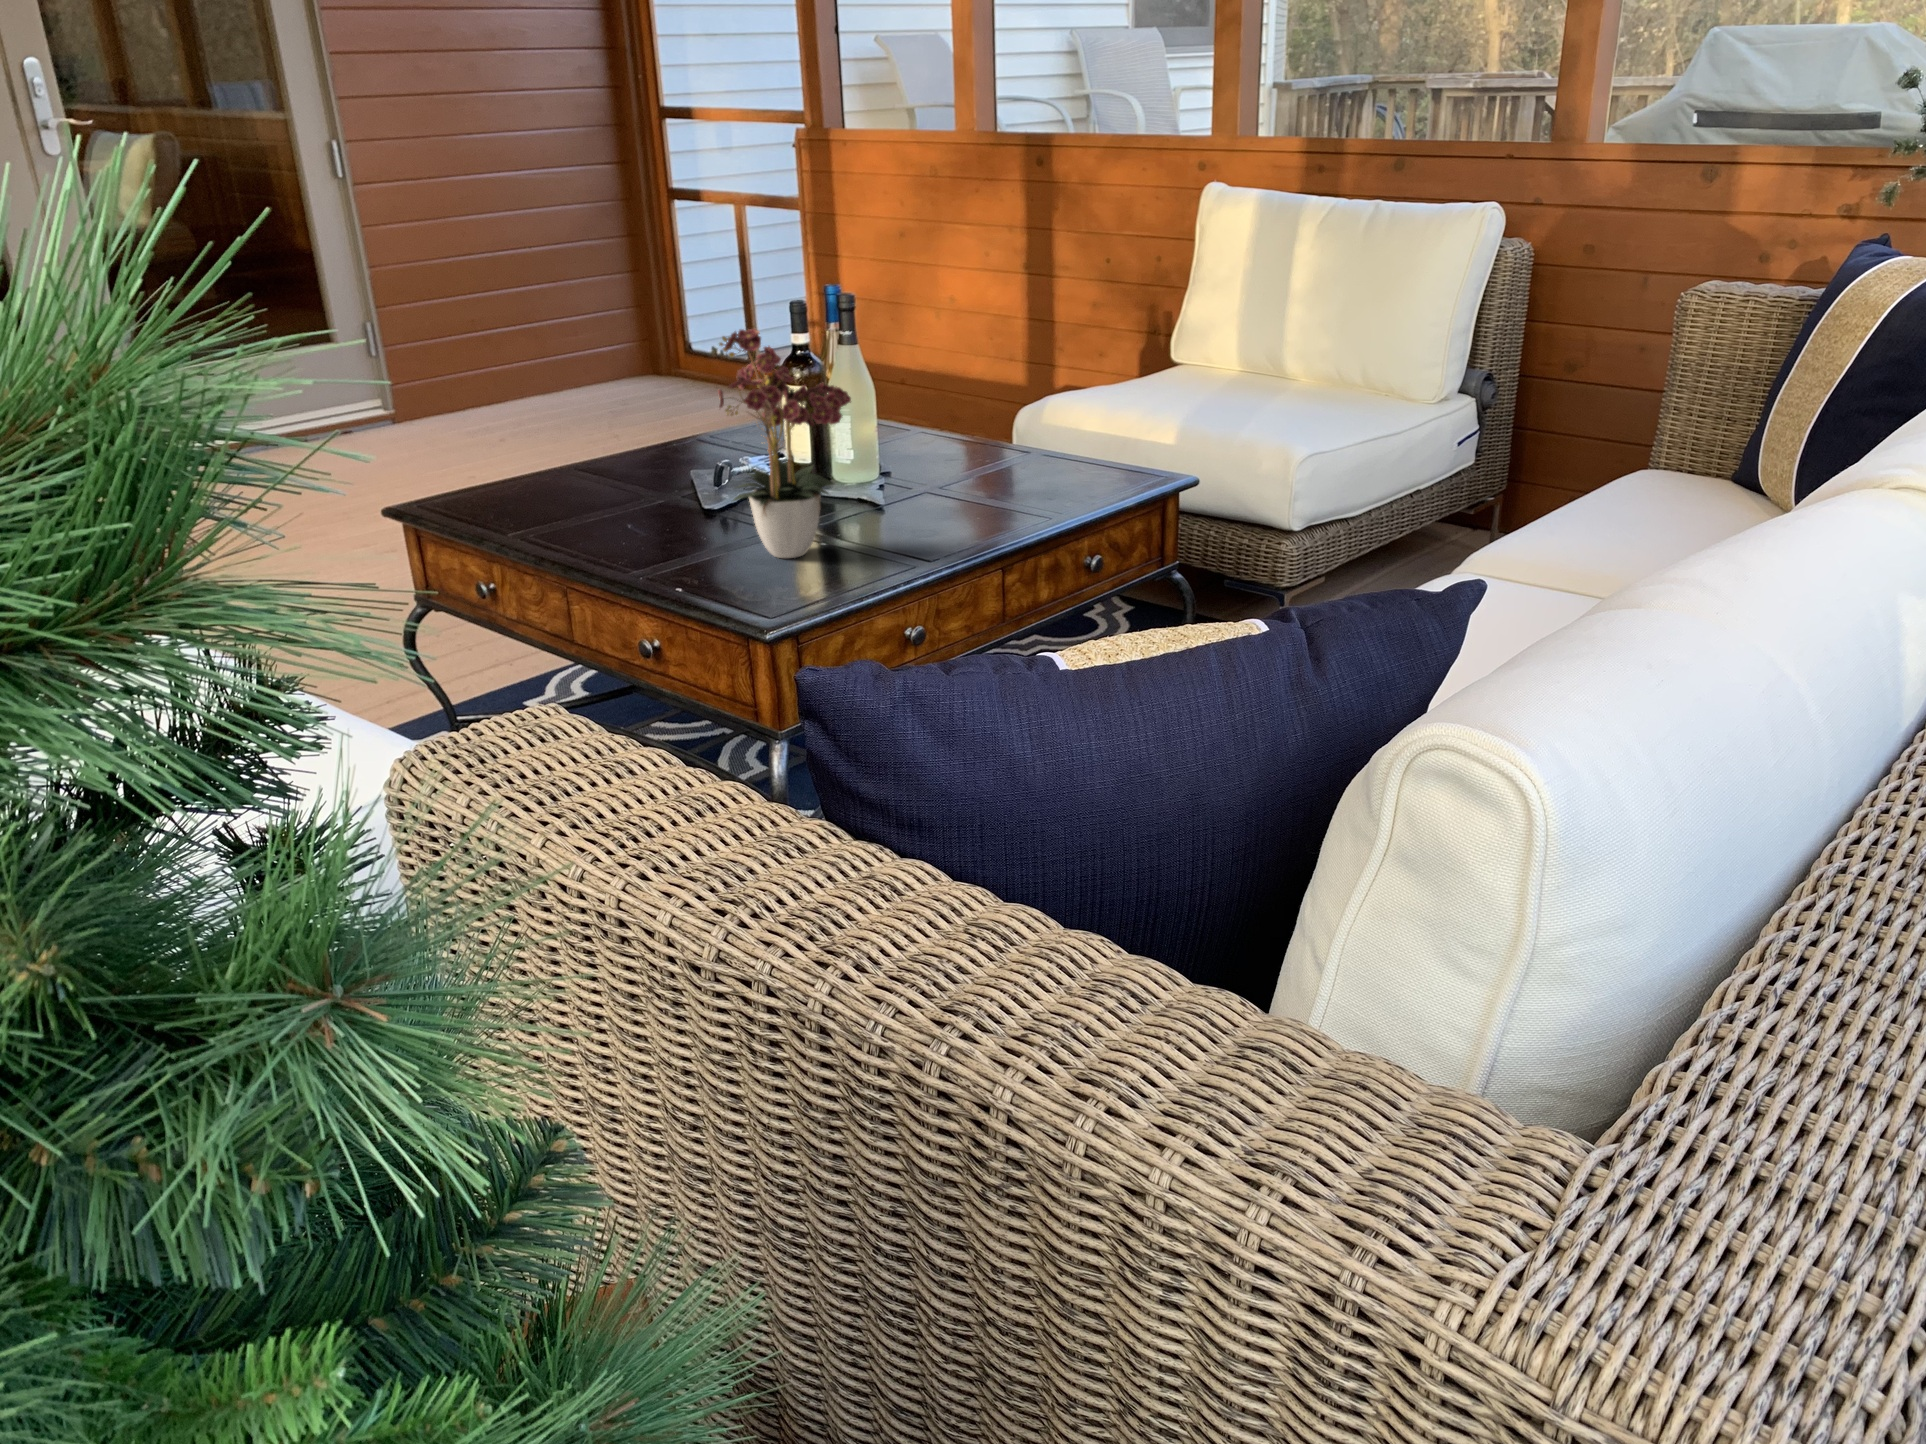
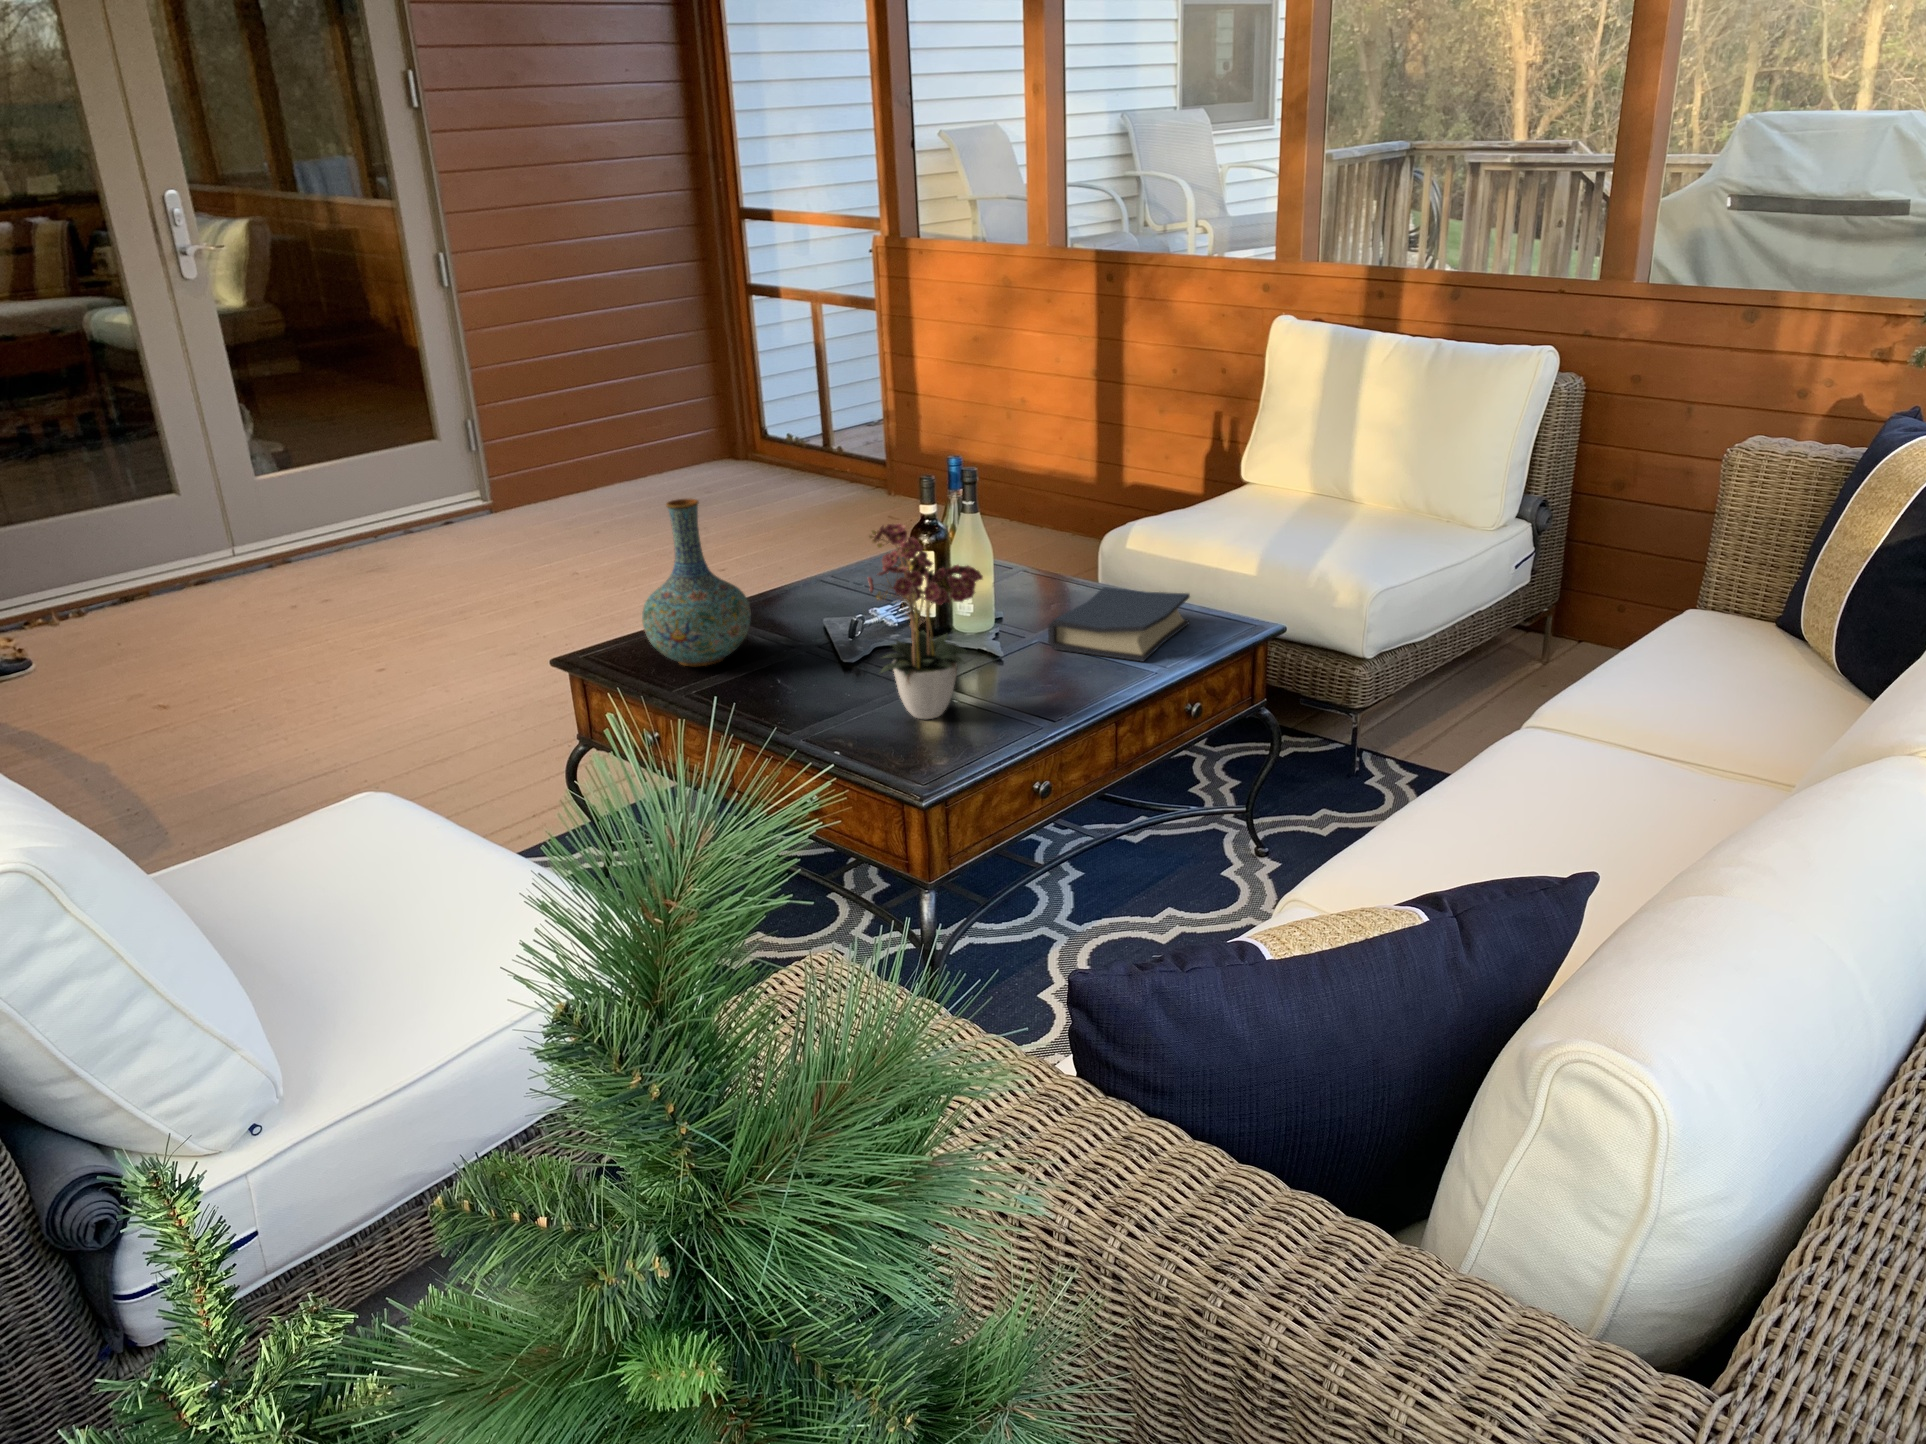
vase: none [483,320,606,510] -> present [642,499,751,666]
hardback book: none [934,441,1093,511] -> present [1048,587,1190,661]

